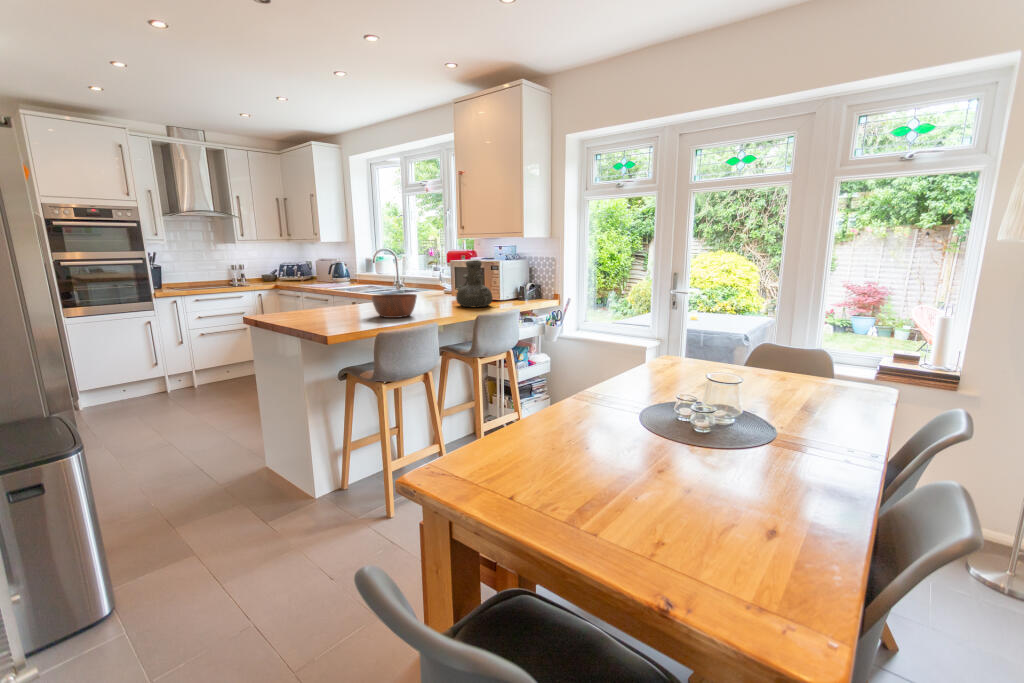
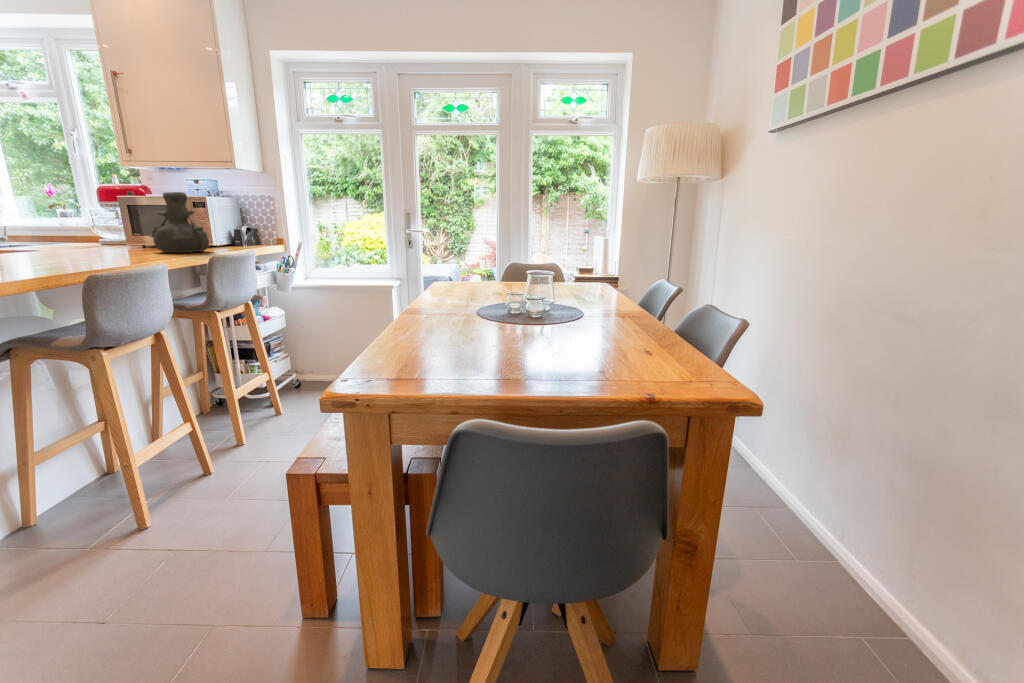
bowl: present [371,294,417,318] -> none [25,231,111,264]

